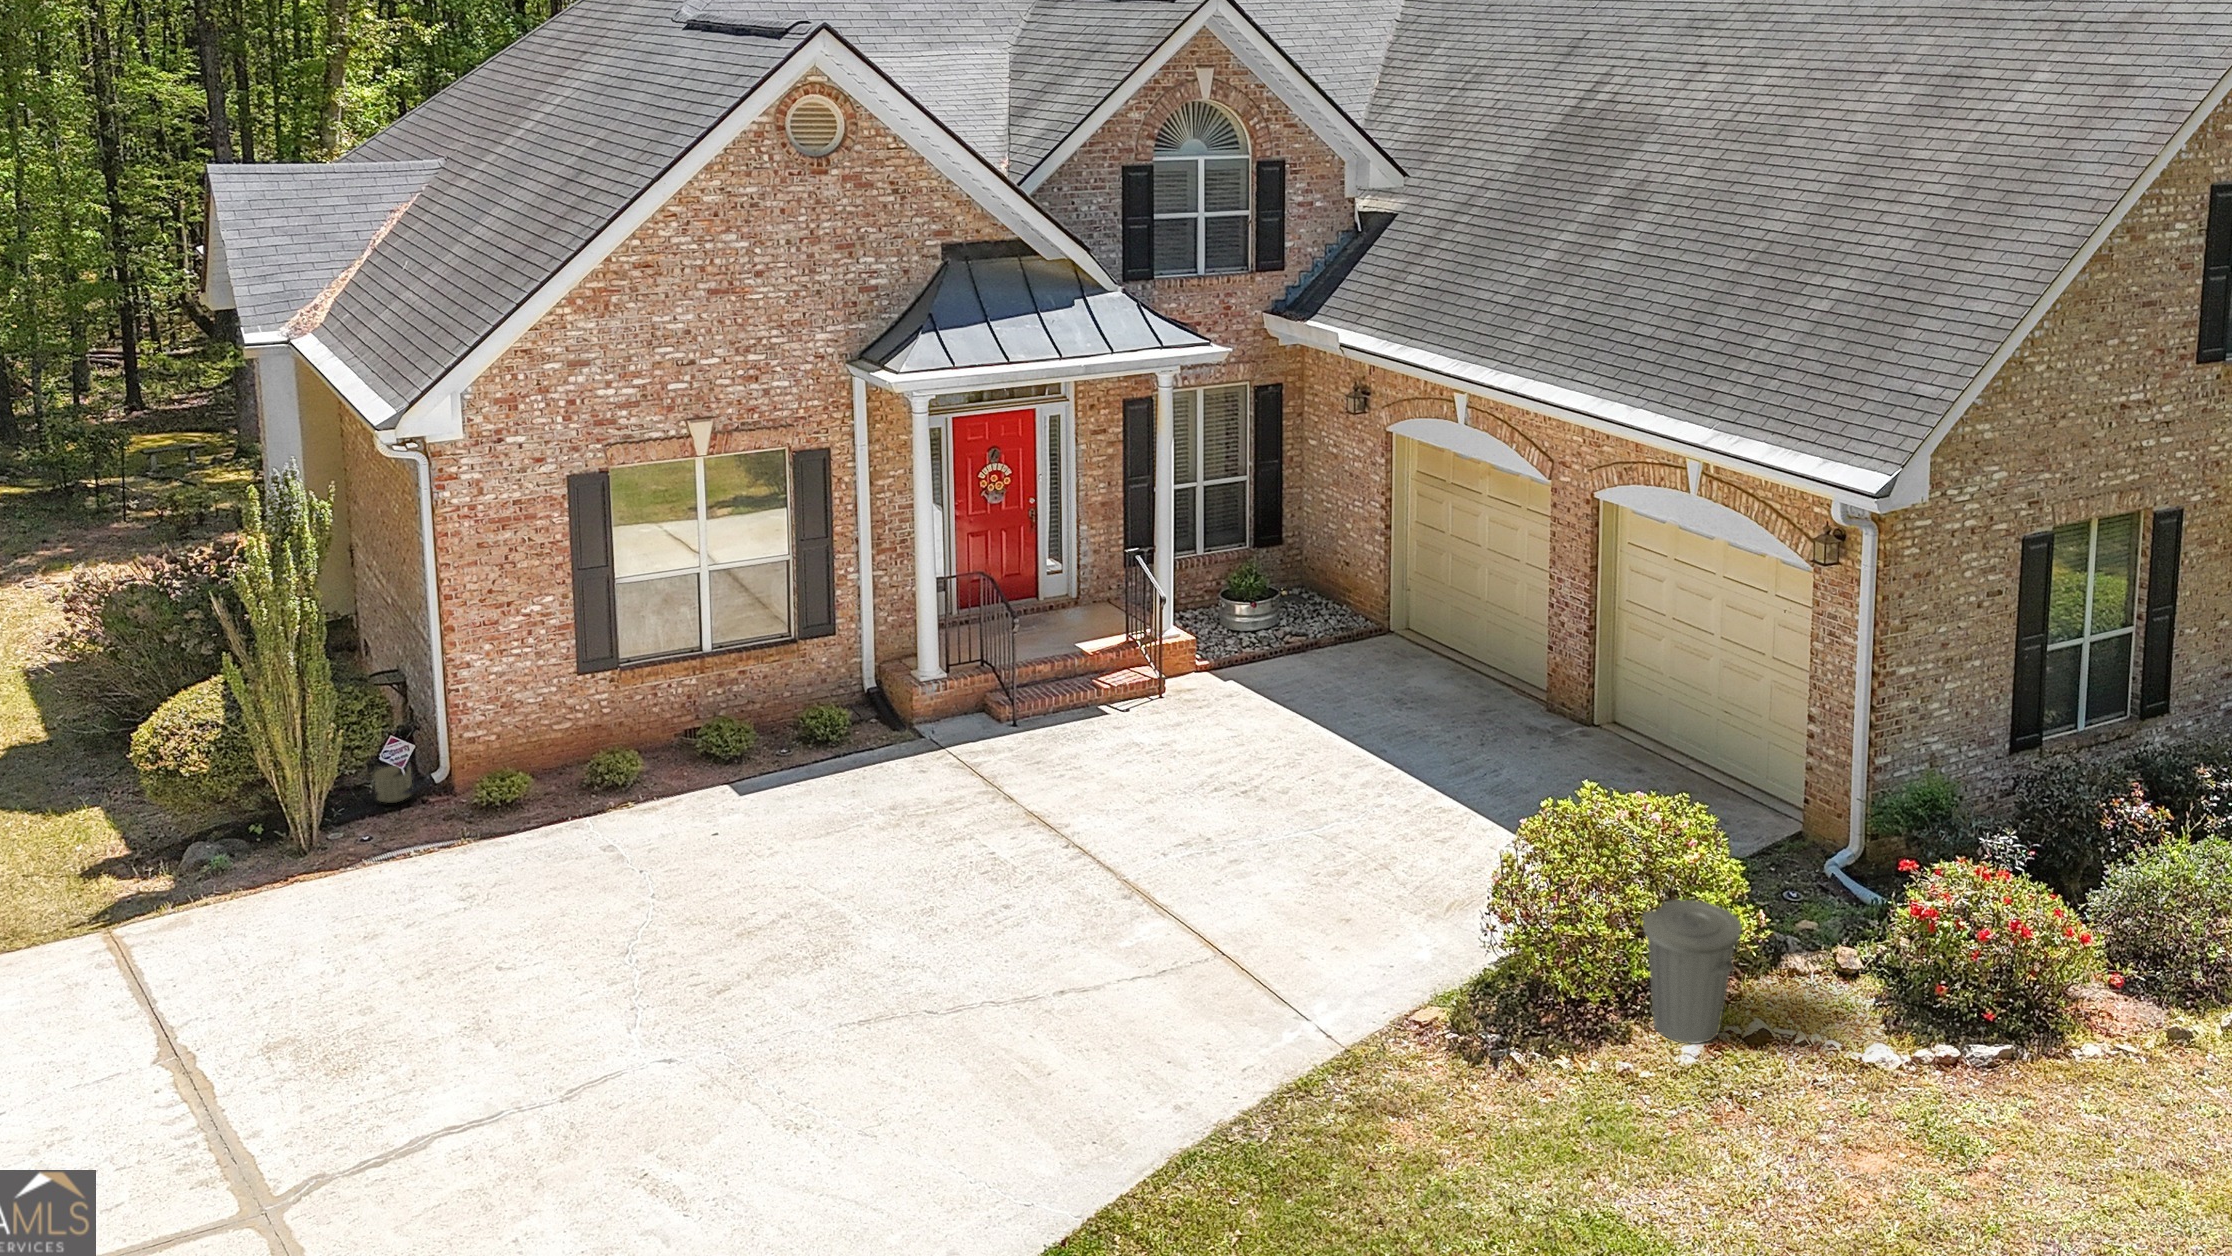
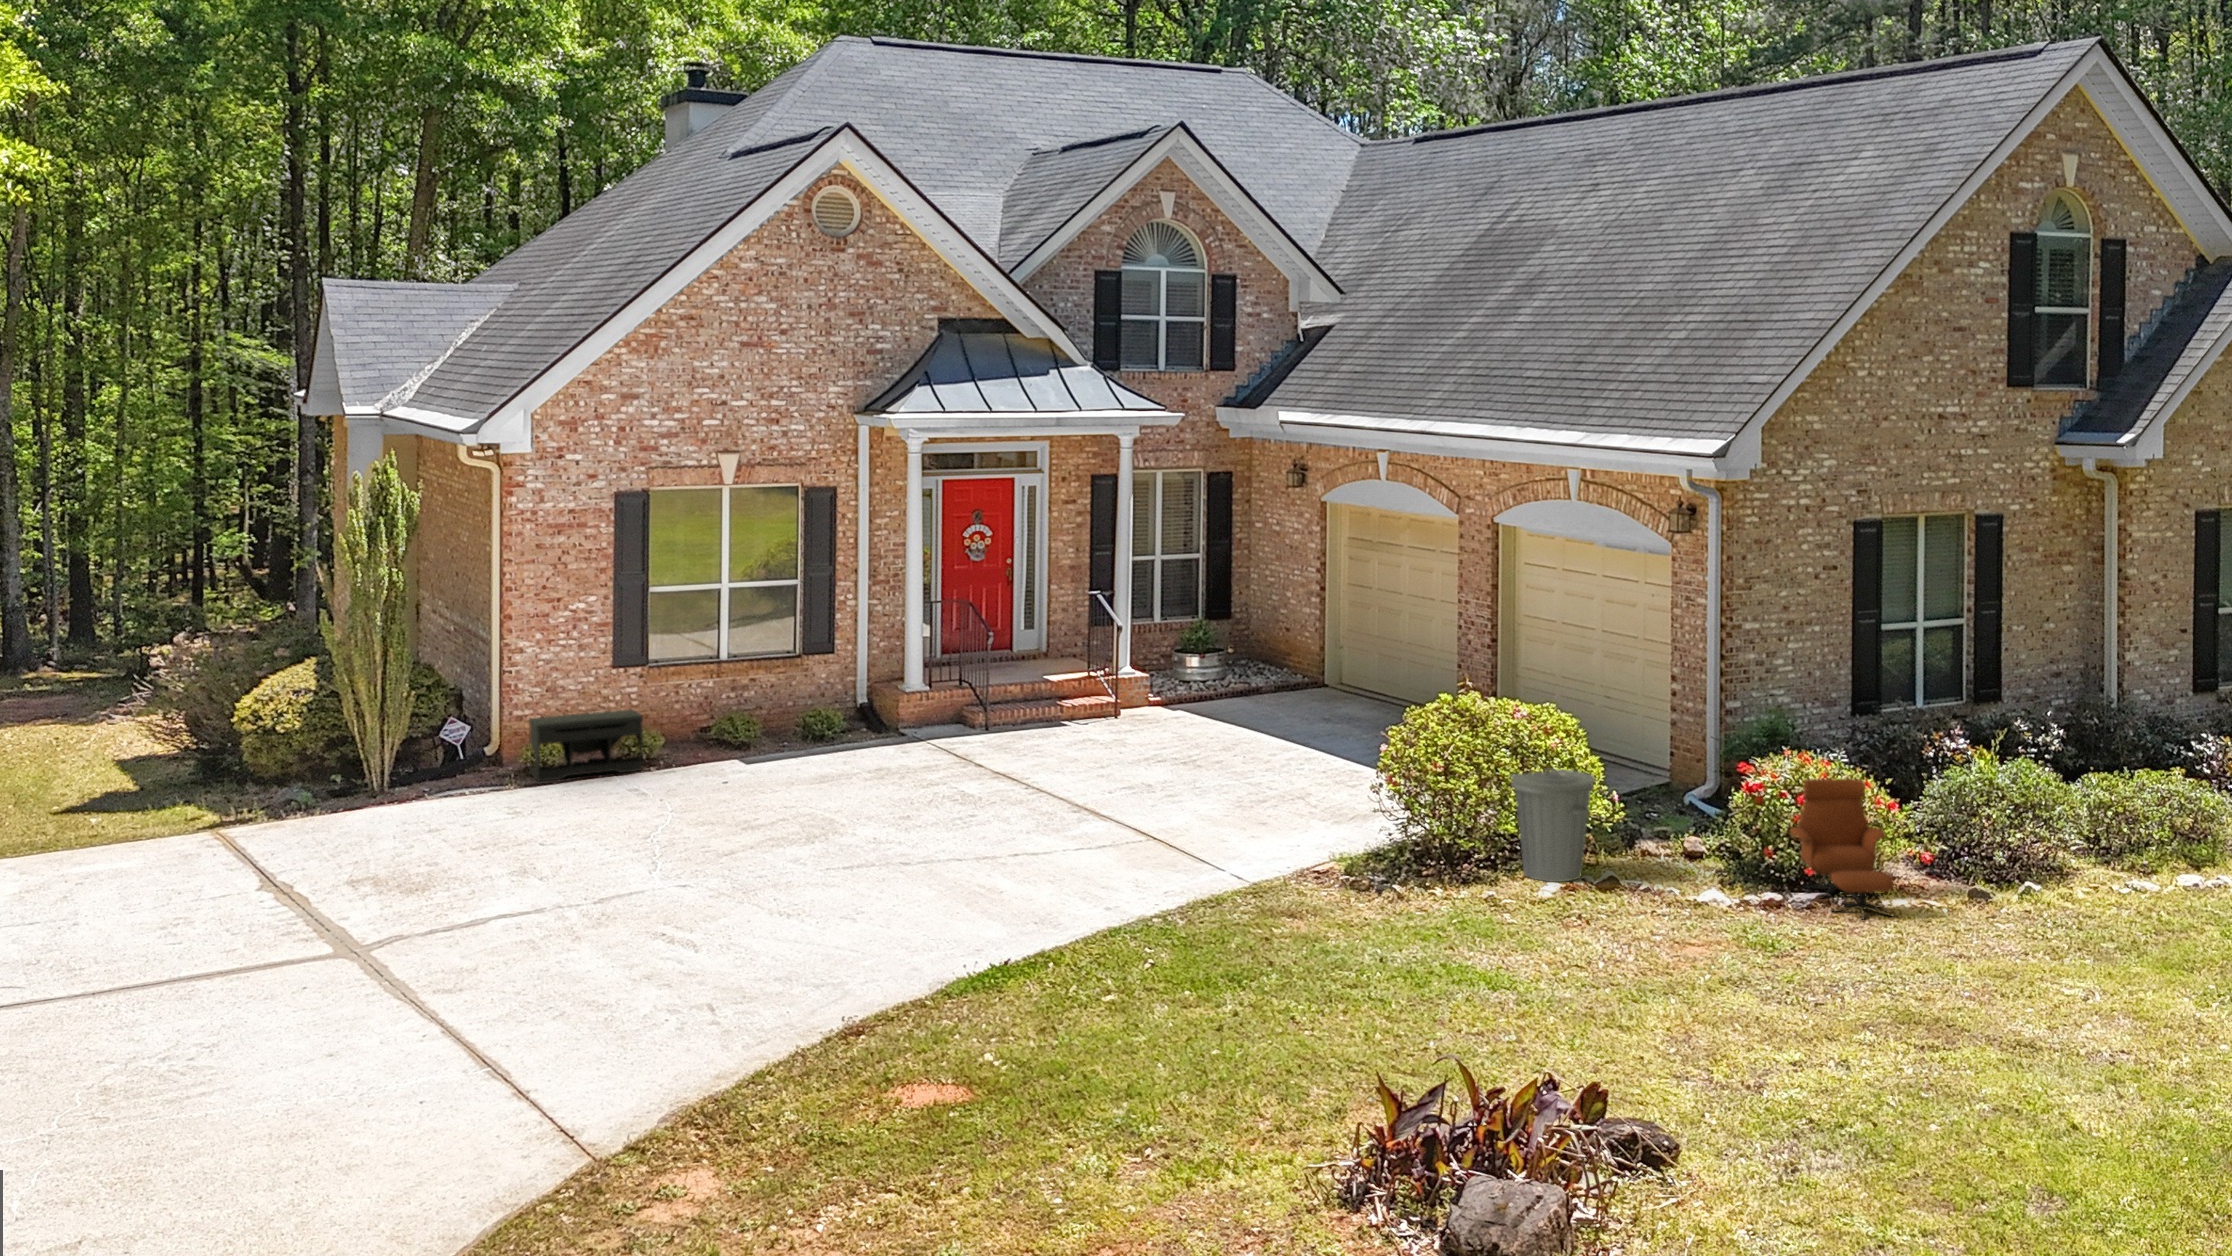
bench: none [481,722,620,823] -> present [529,709,643,781]
planter: present [374,766,412,803] -> none [437,742,467,772]
lounge chair: none [1964,936,2090,1129] -> present [1790,778,1894,920]

